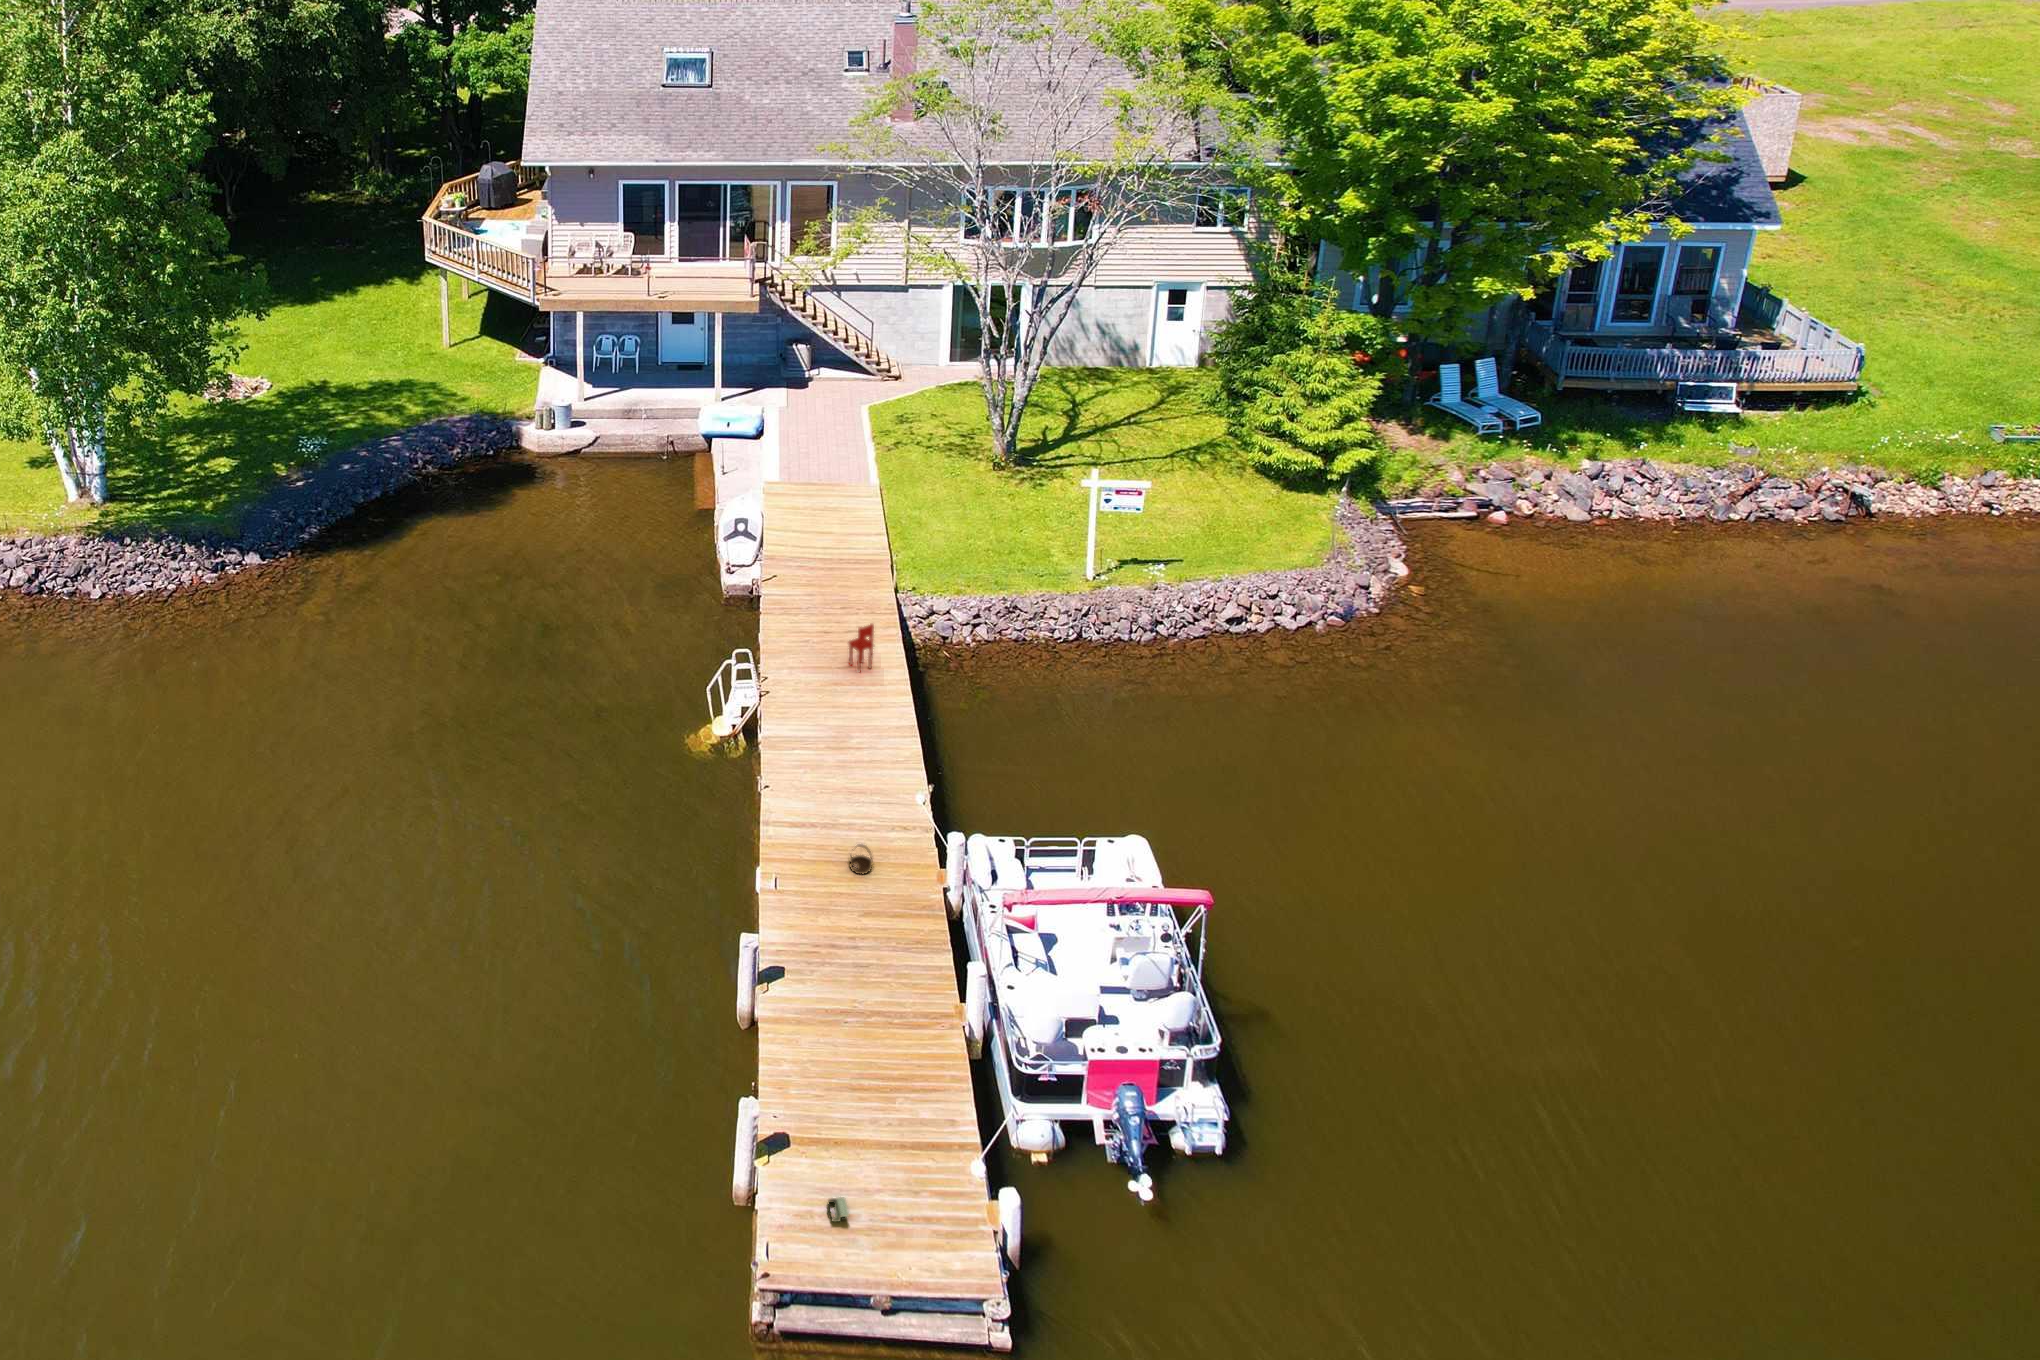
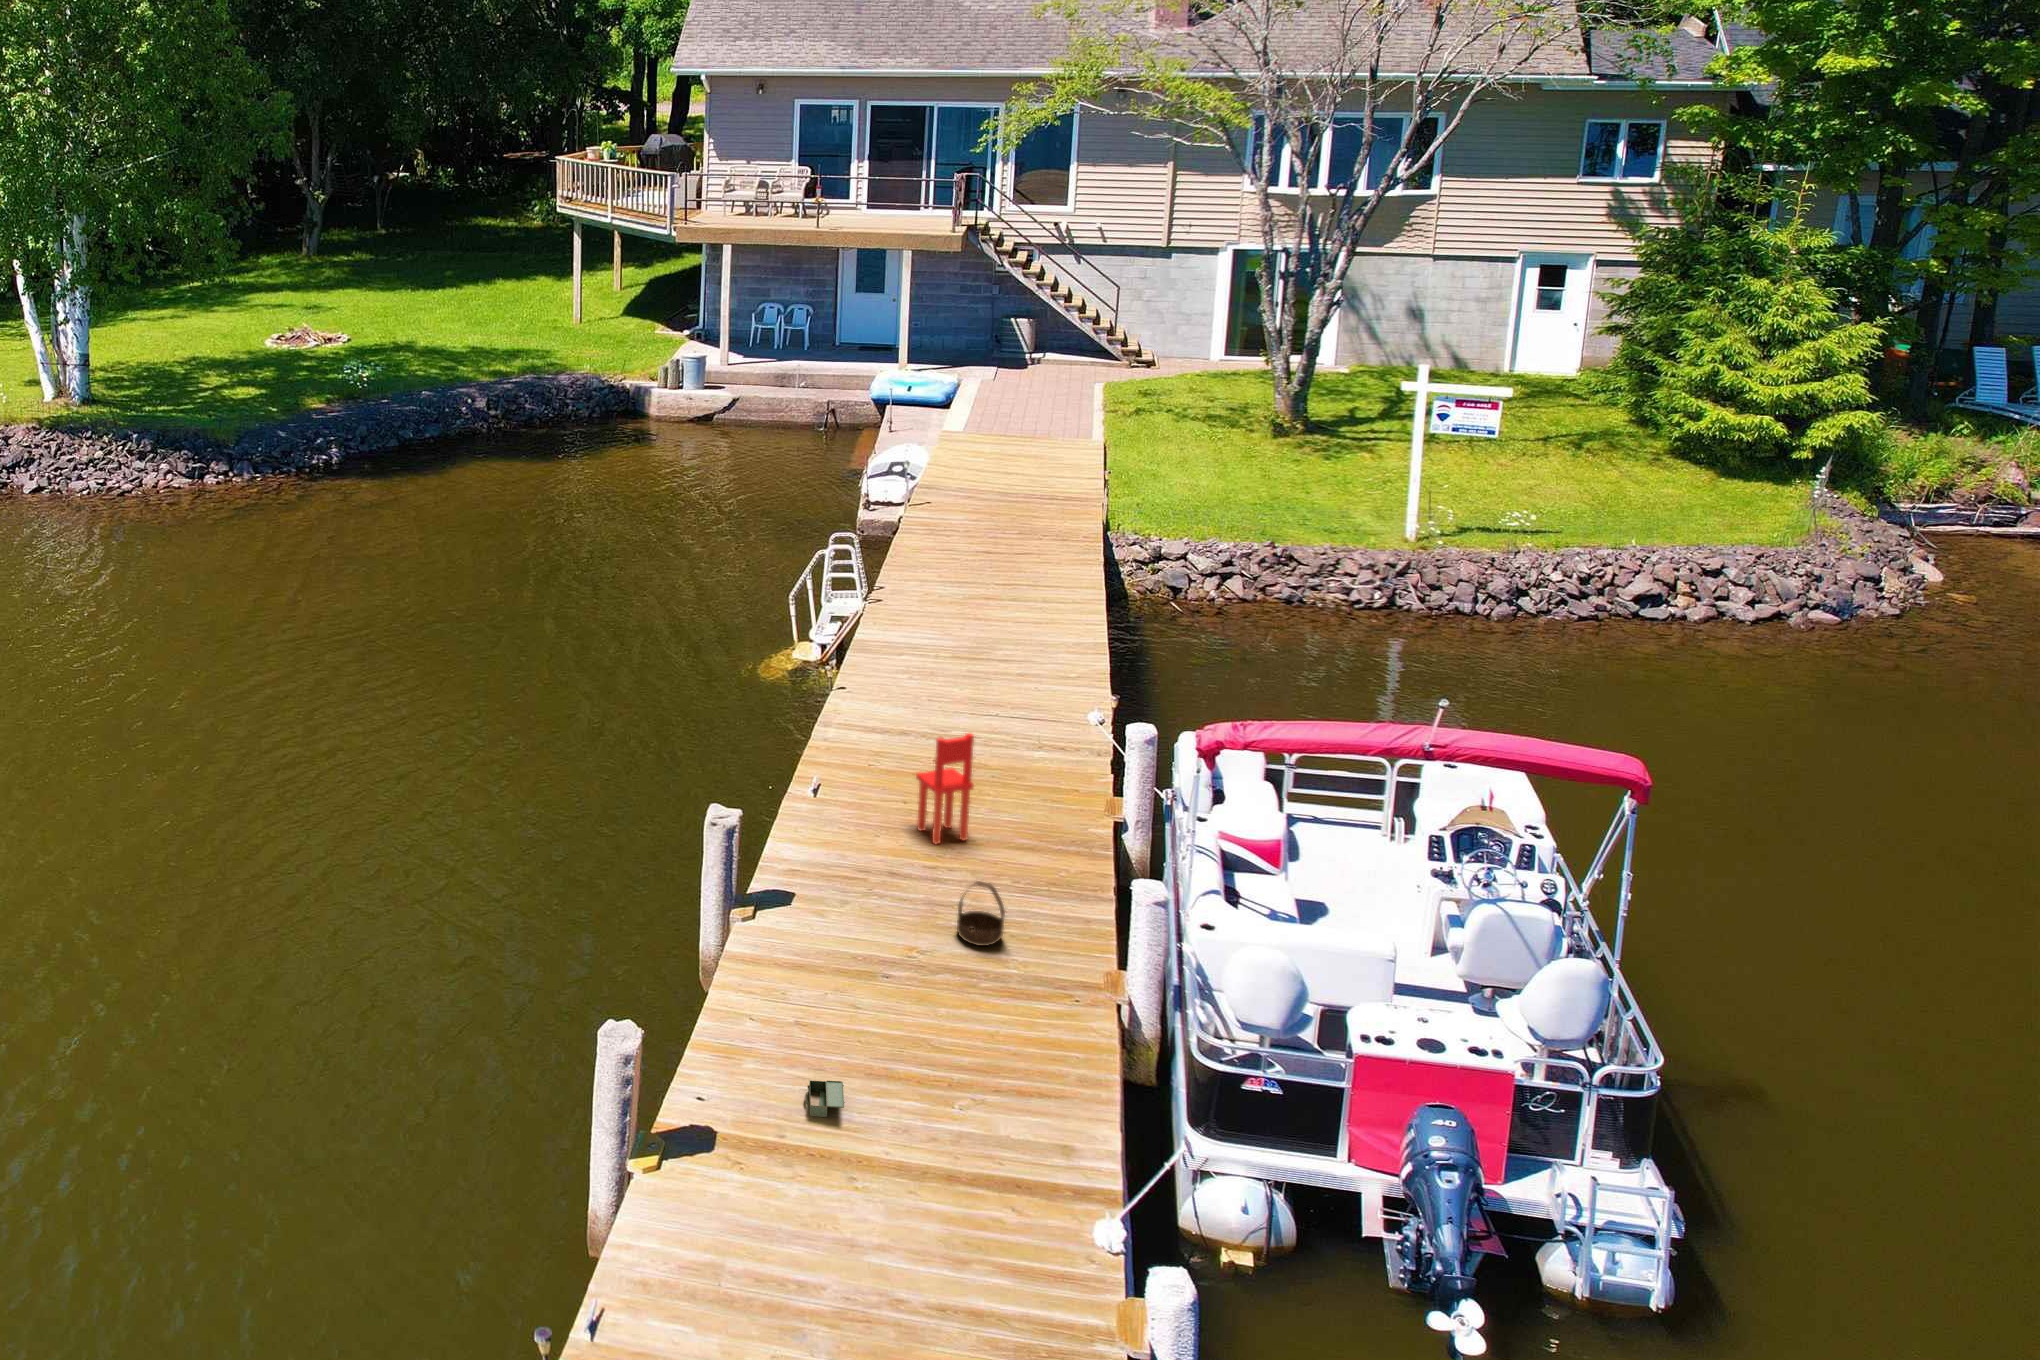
chair: present [849,624,874,673] -> present [916,733,974,844]
basket: present [850,844,872,874] -> present [957,881,1005,946]

